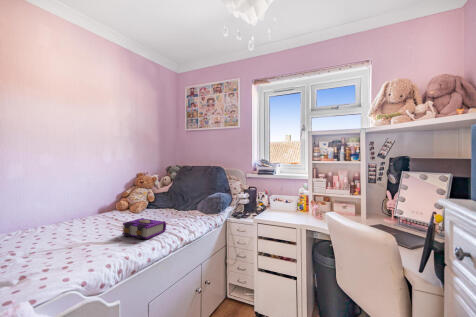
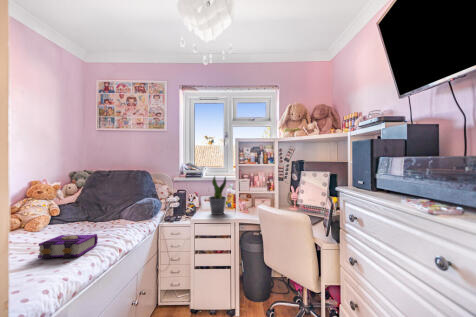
potted plant: none [276,173,296,217] -> present [209,177,226,215]

